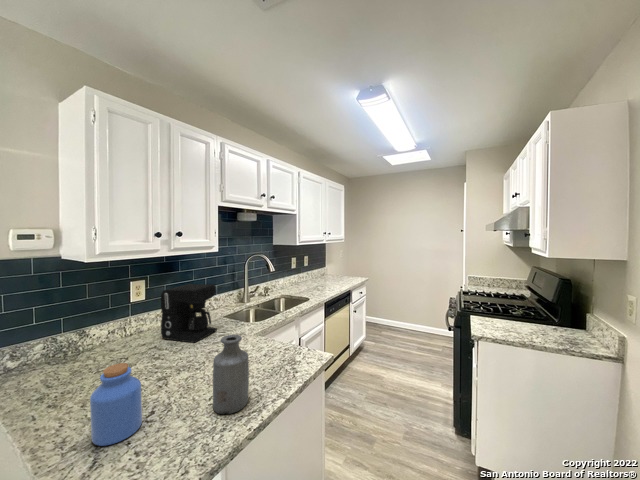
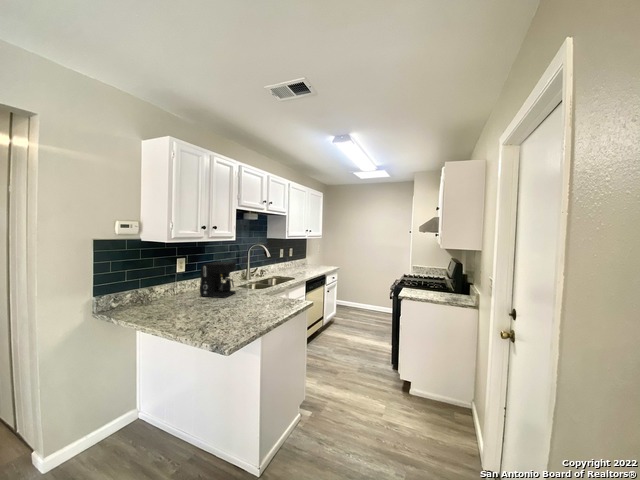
bottle: present [213,335,249,414] -> none [251,282,270,321]
jar: present [90,363,142,446] -> none [194,292,217,329]

